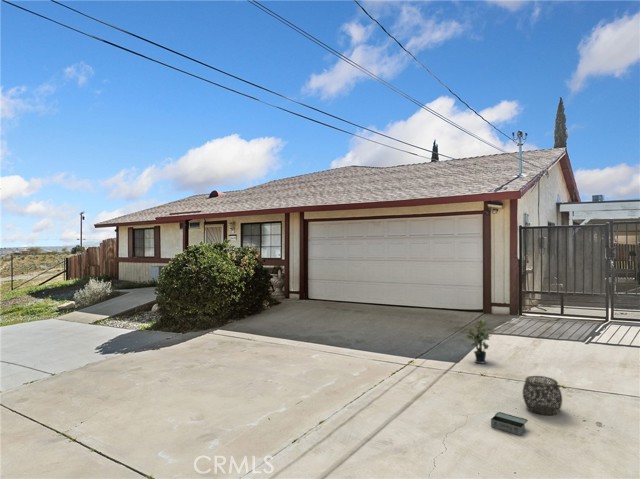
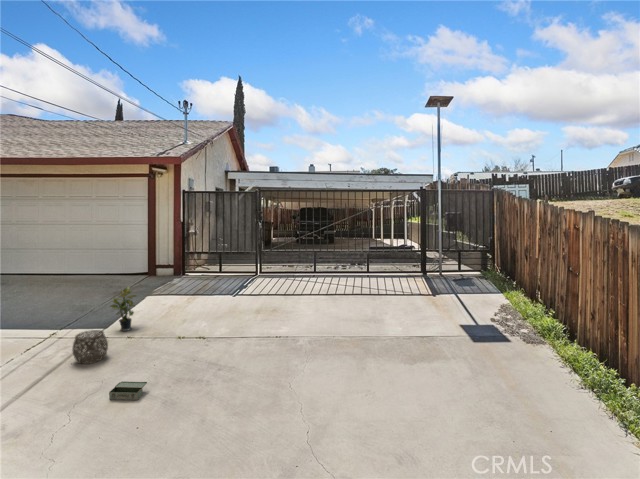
woven basket: present [523,376,562,415] -> present [72,330,108,364]

